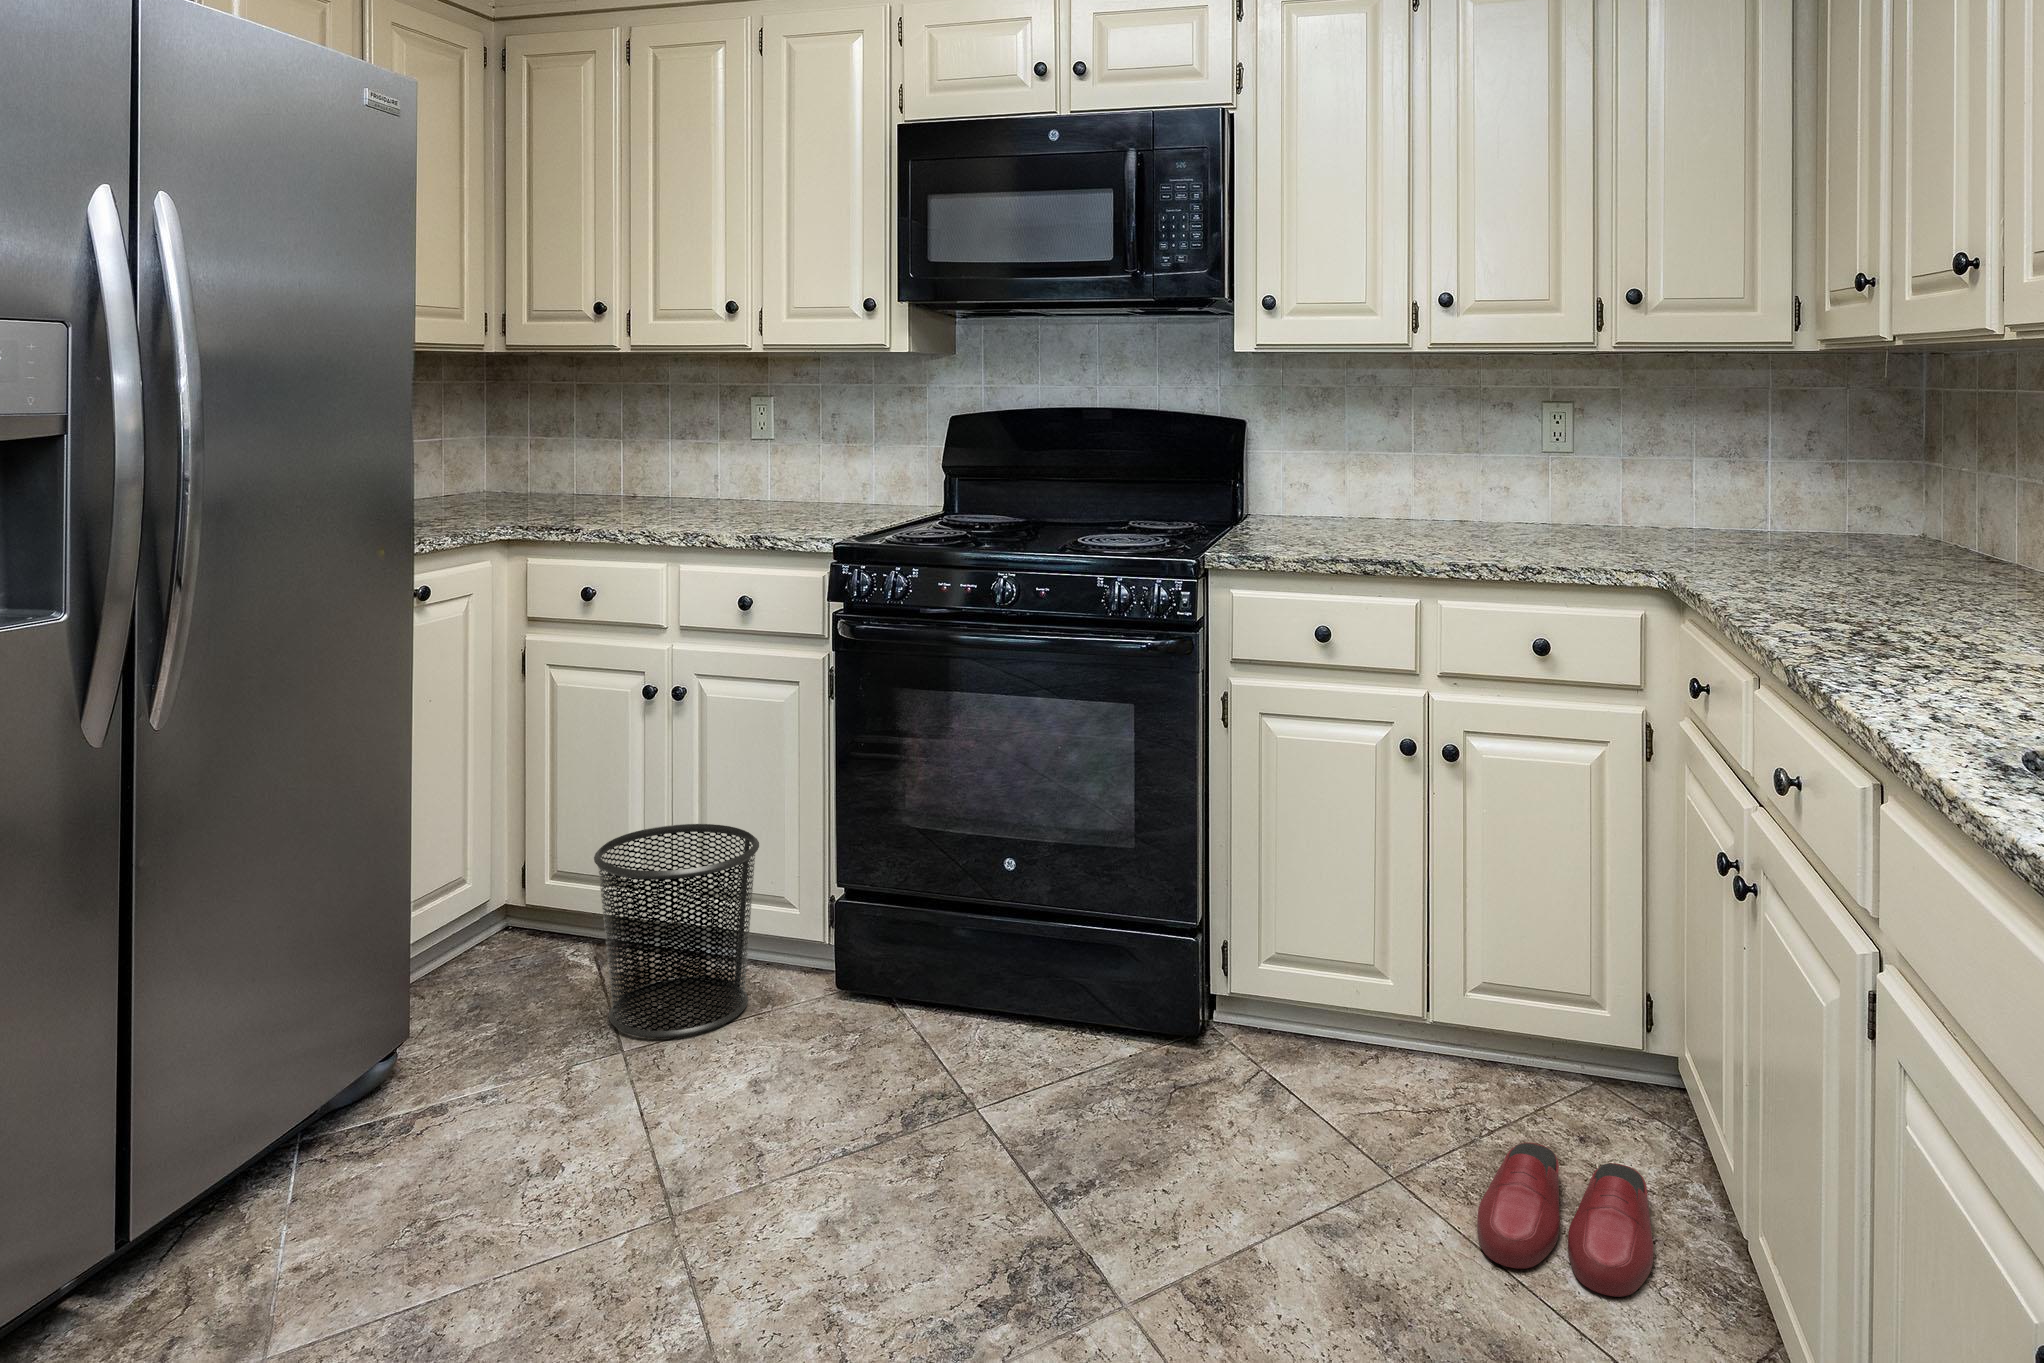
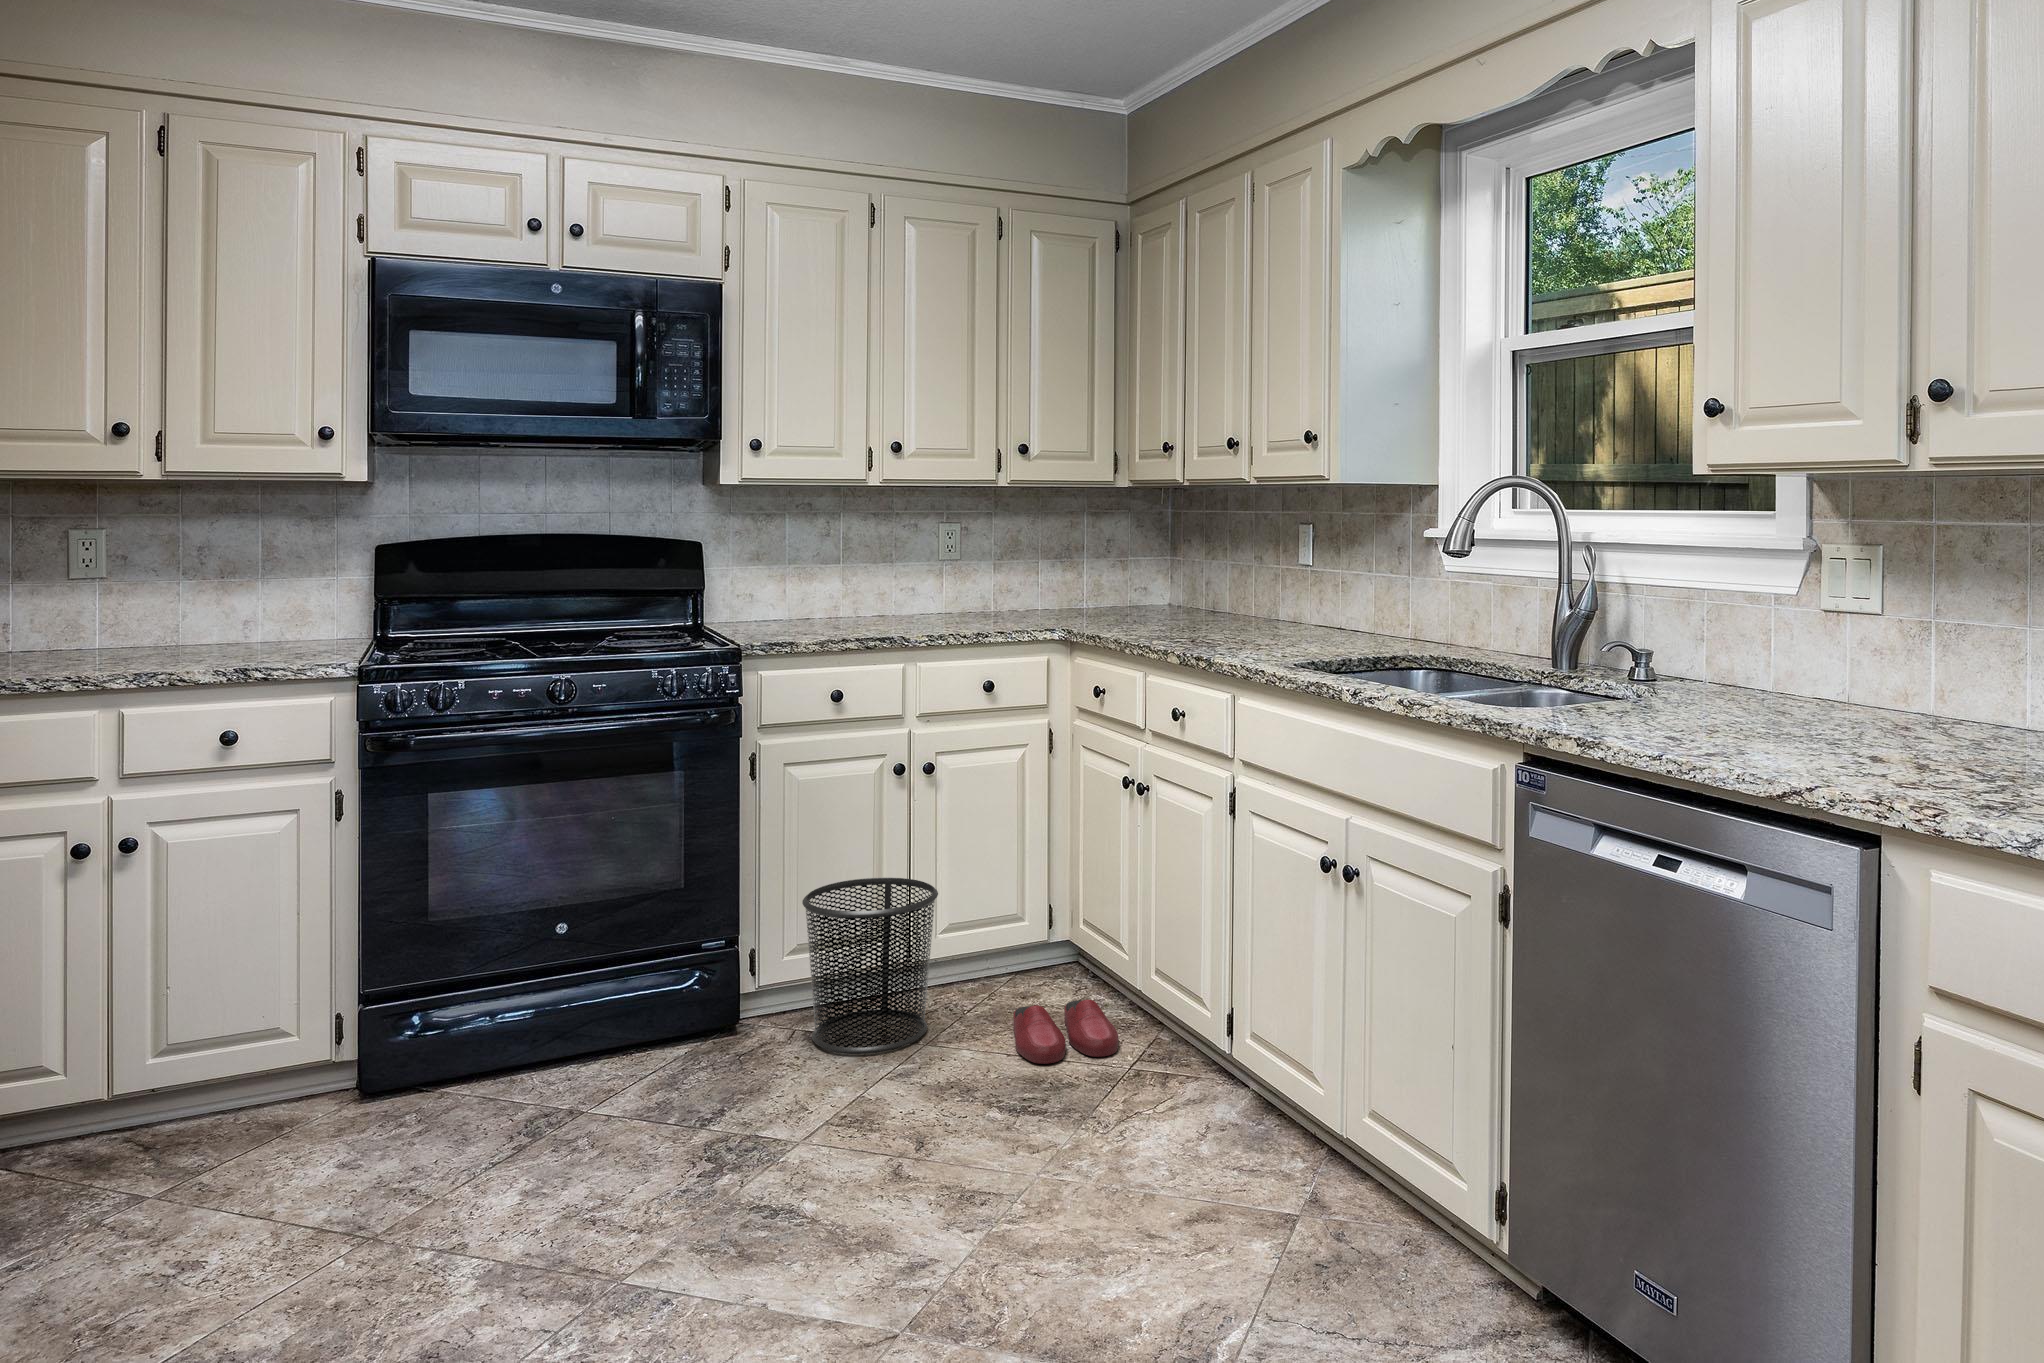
waste bin: present [594,824,759,1038] -> present [802,878,938,1054]

